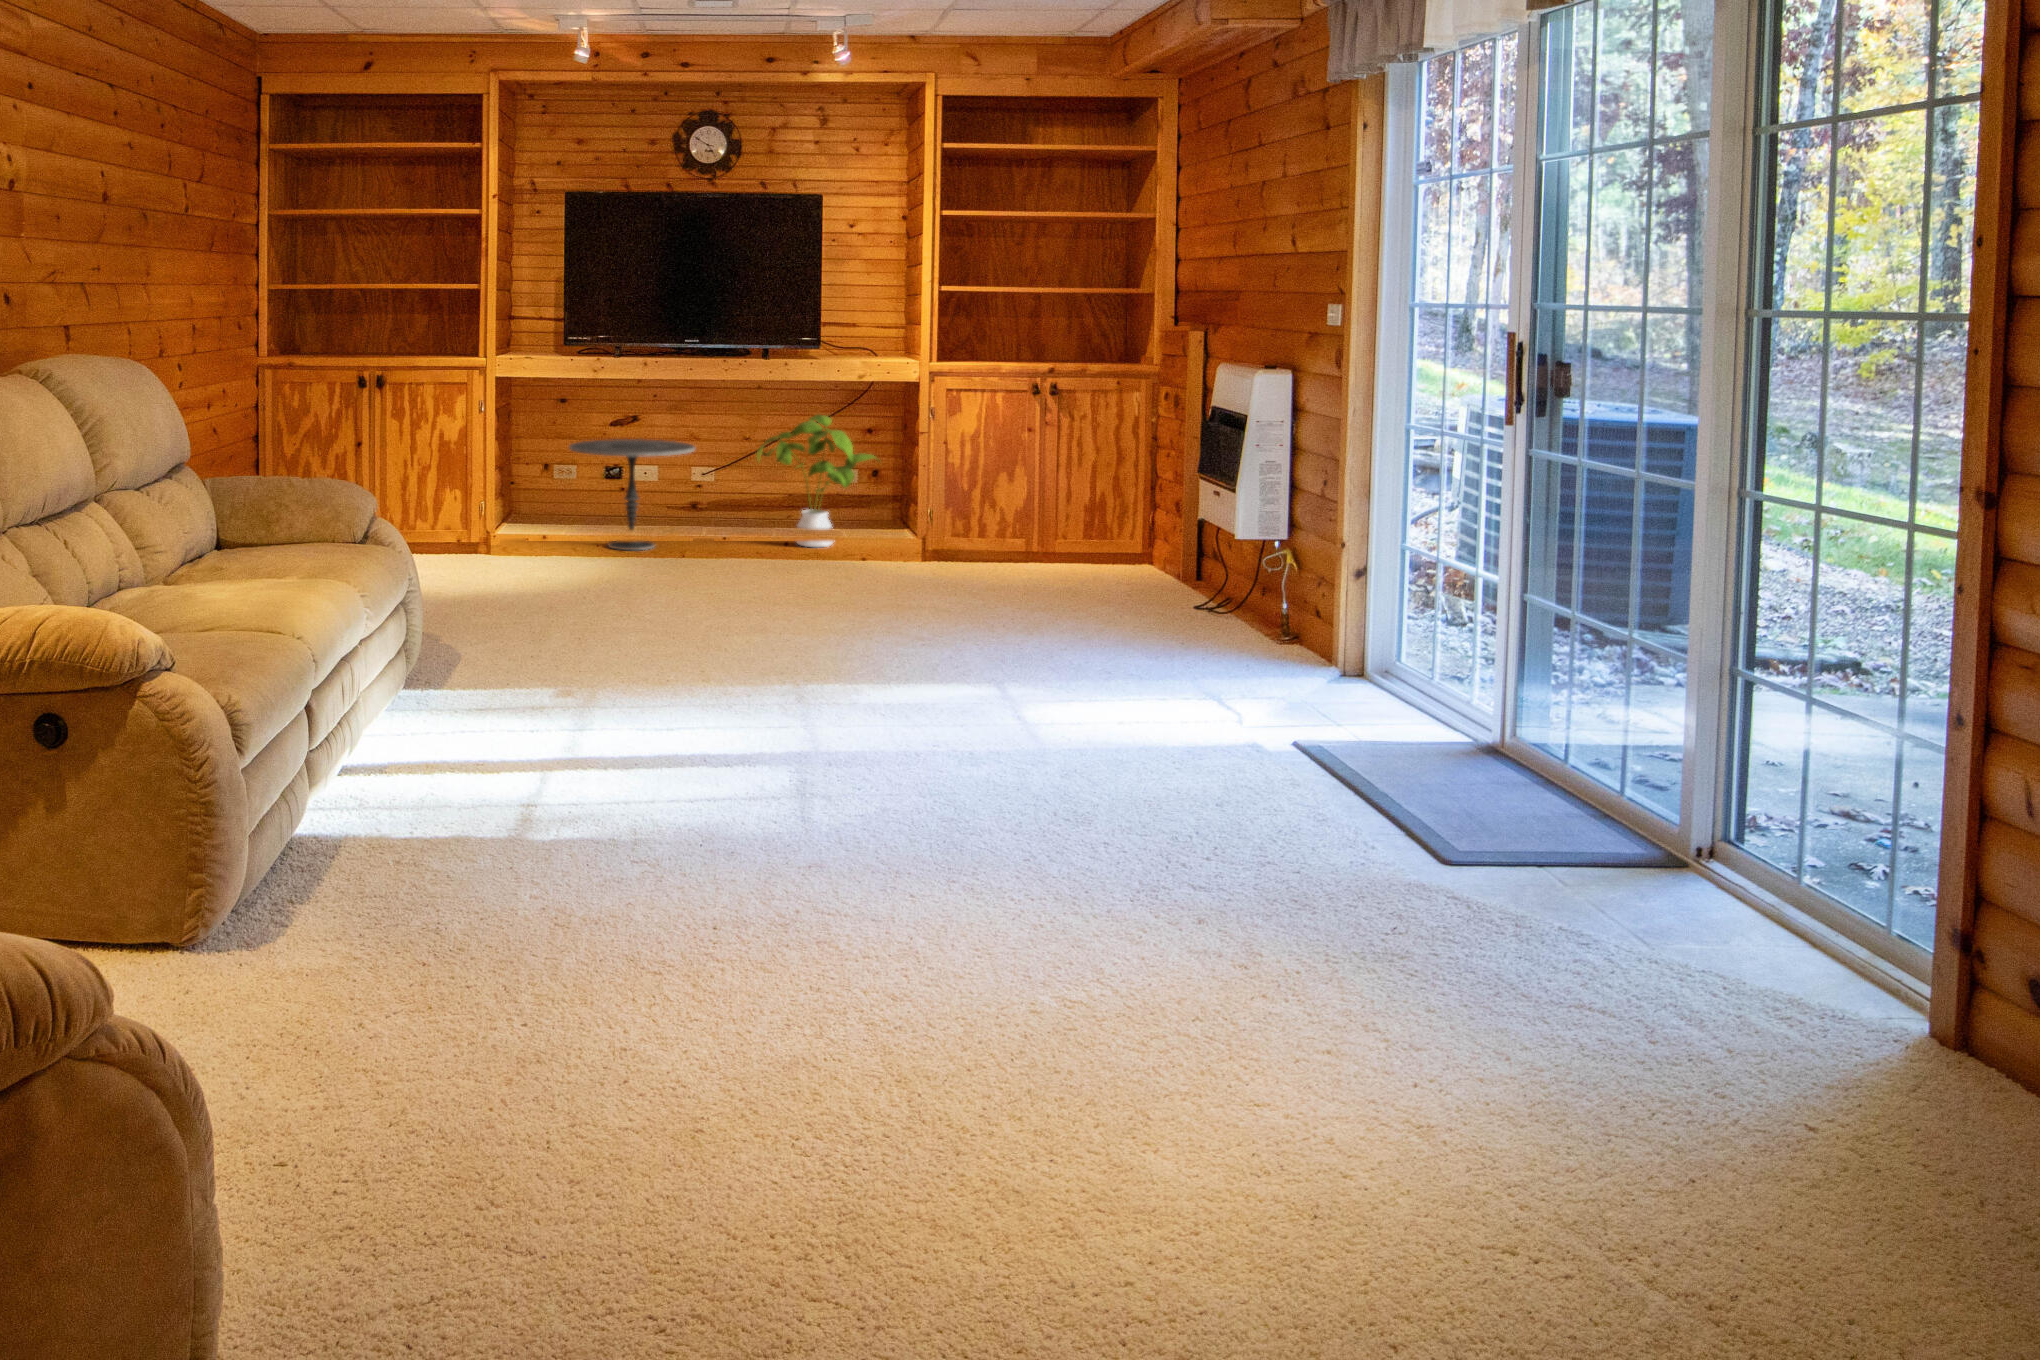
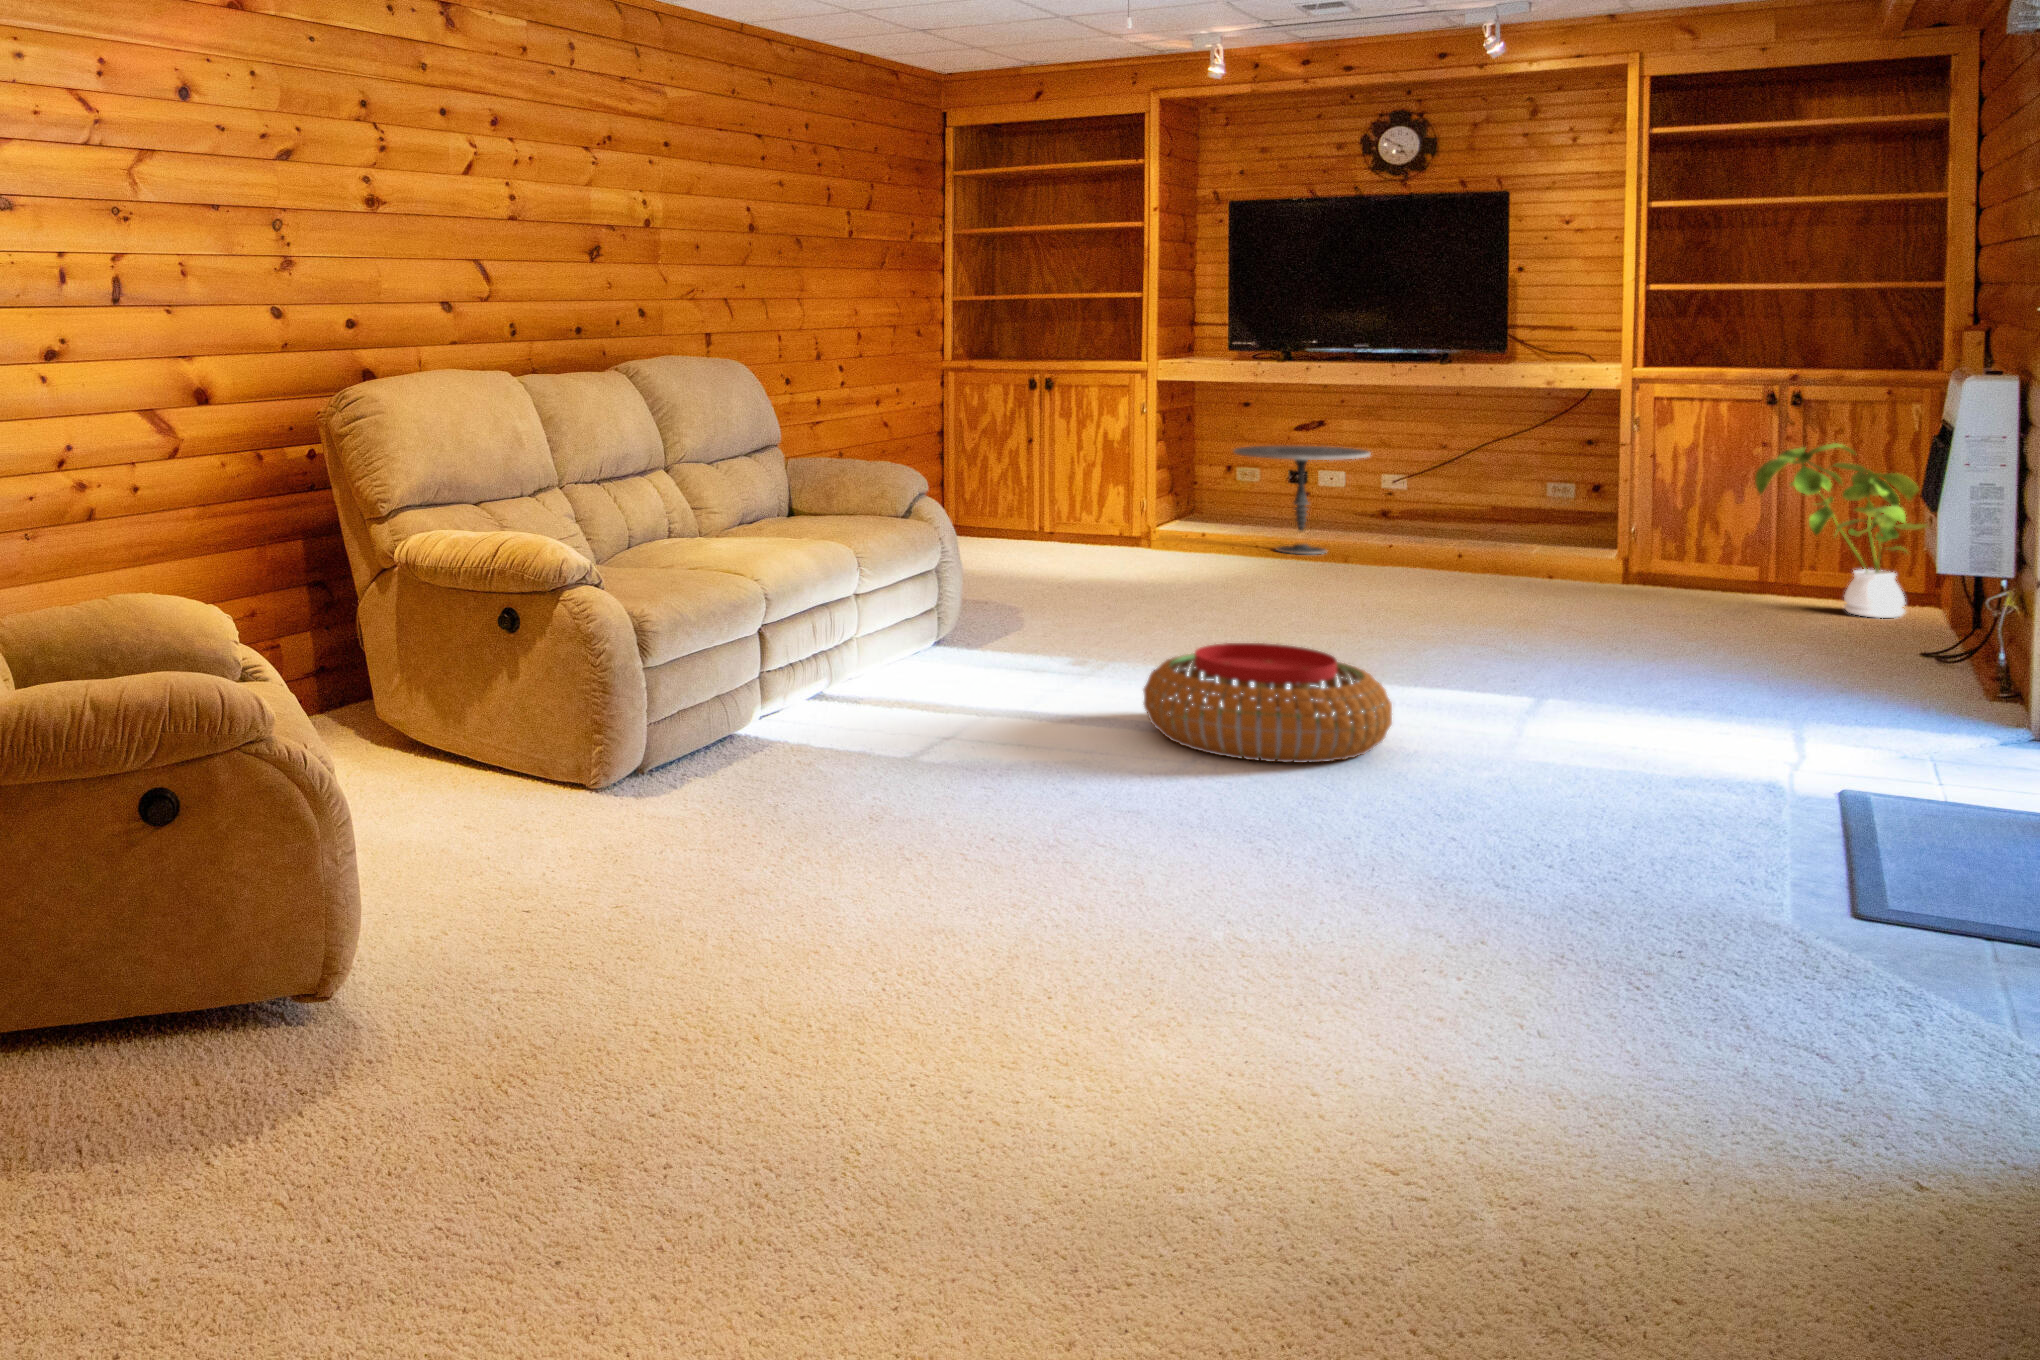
house plant: present [757,415,878,547] -> present [1755,444,1927,618]
pouf: none [802,757,1144,973] -> present [1144,643,1392,763]

